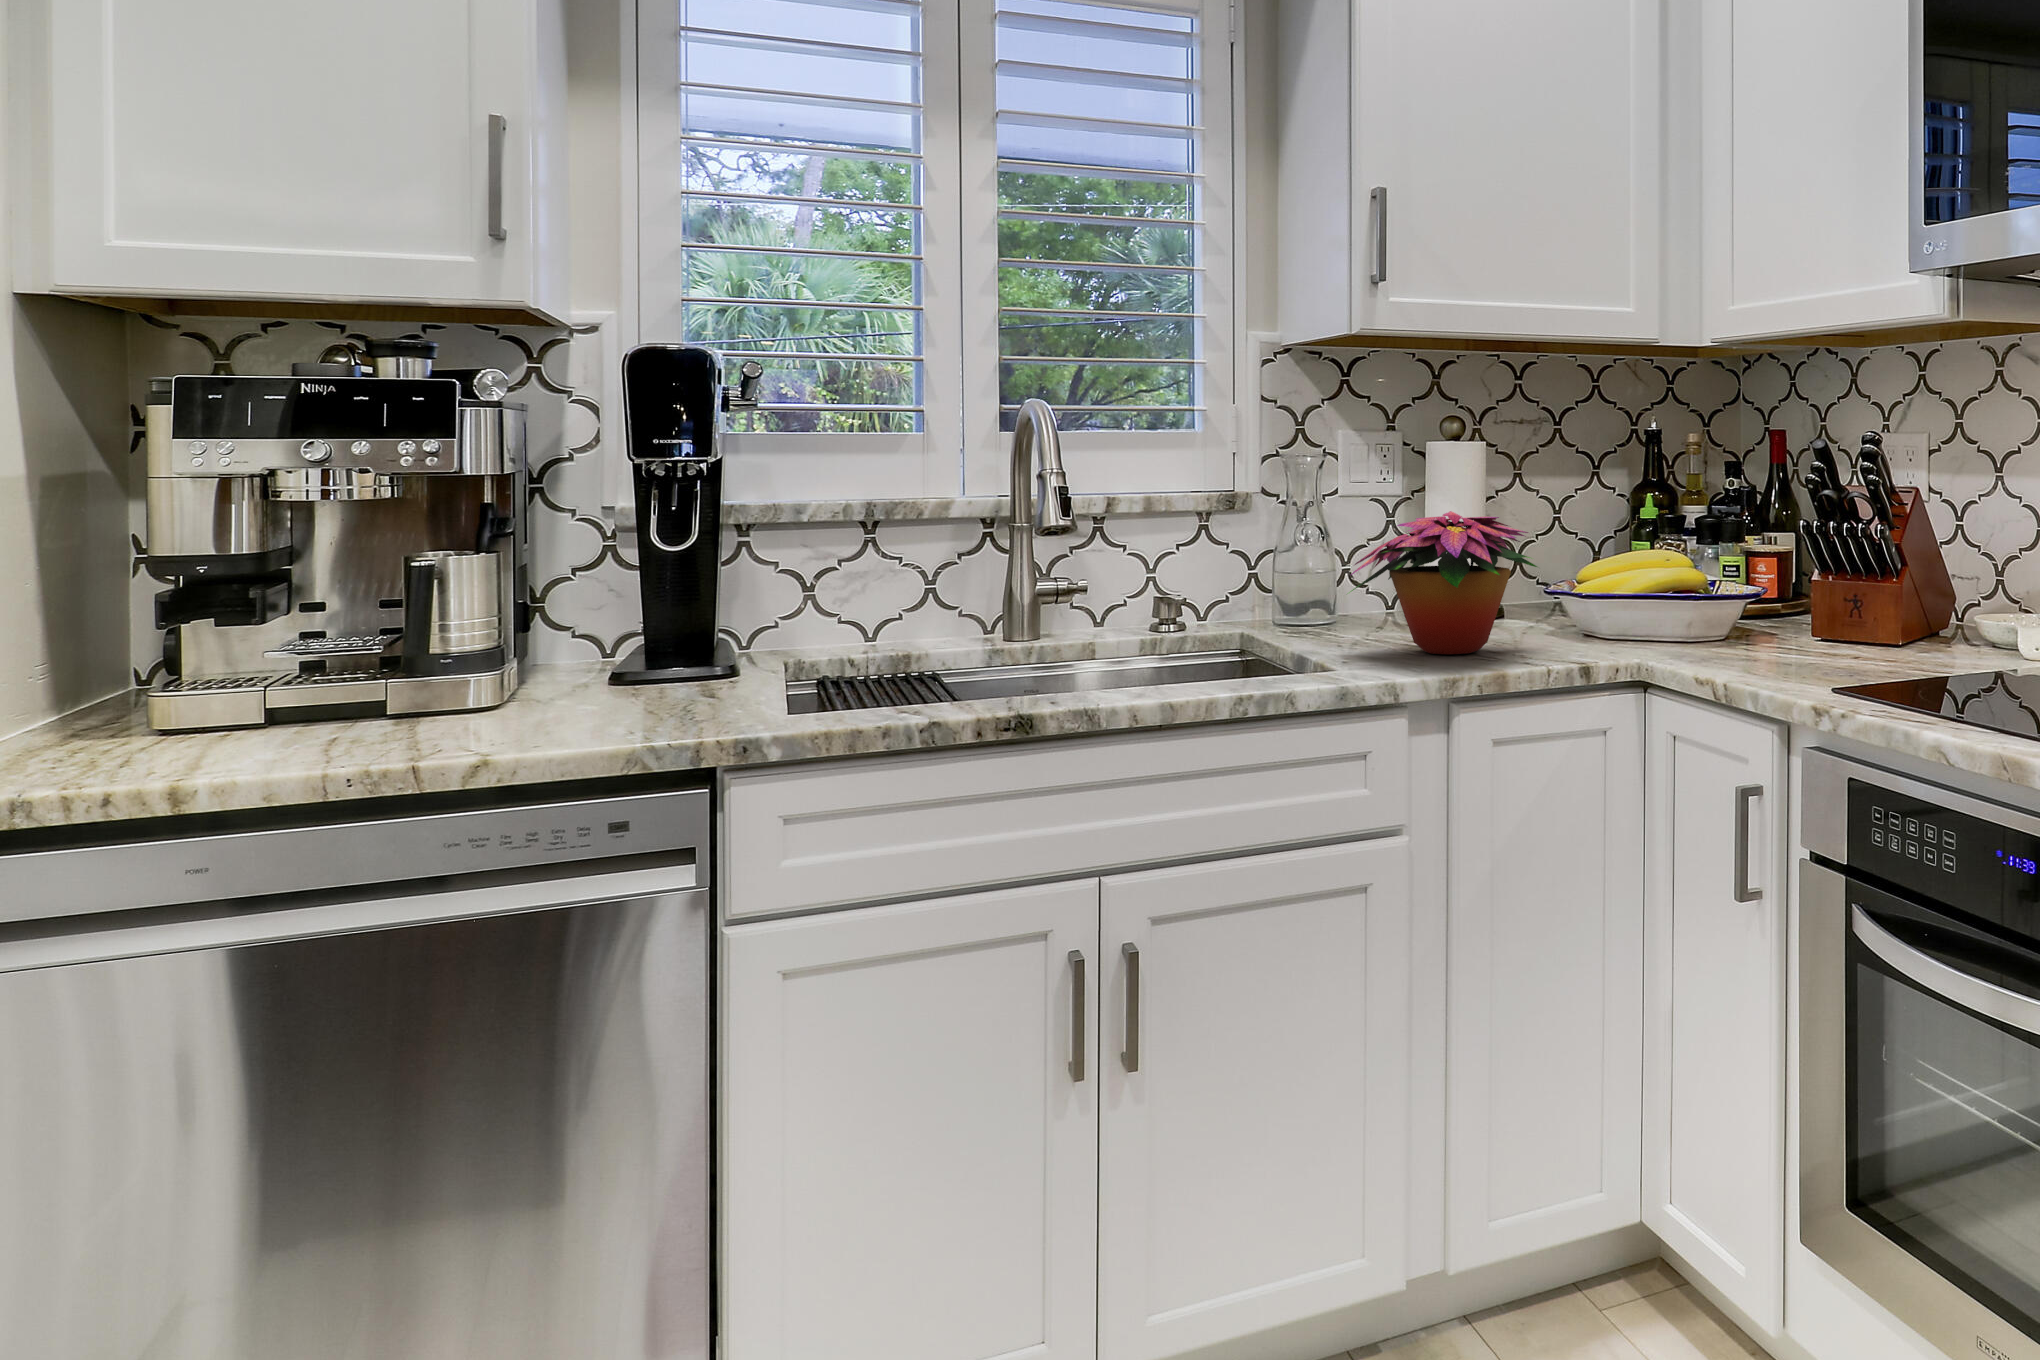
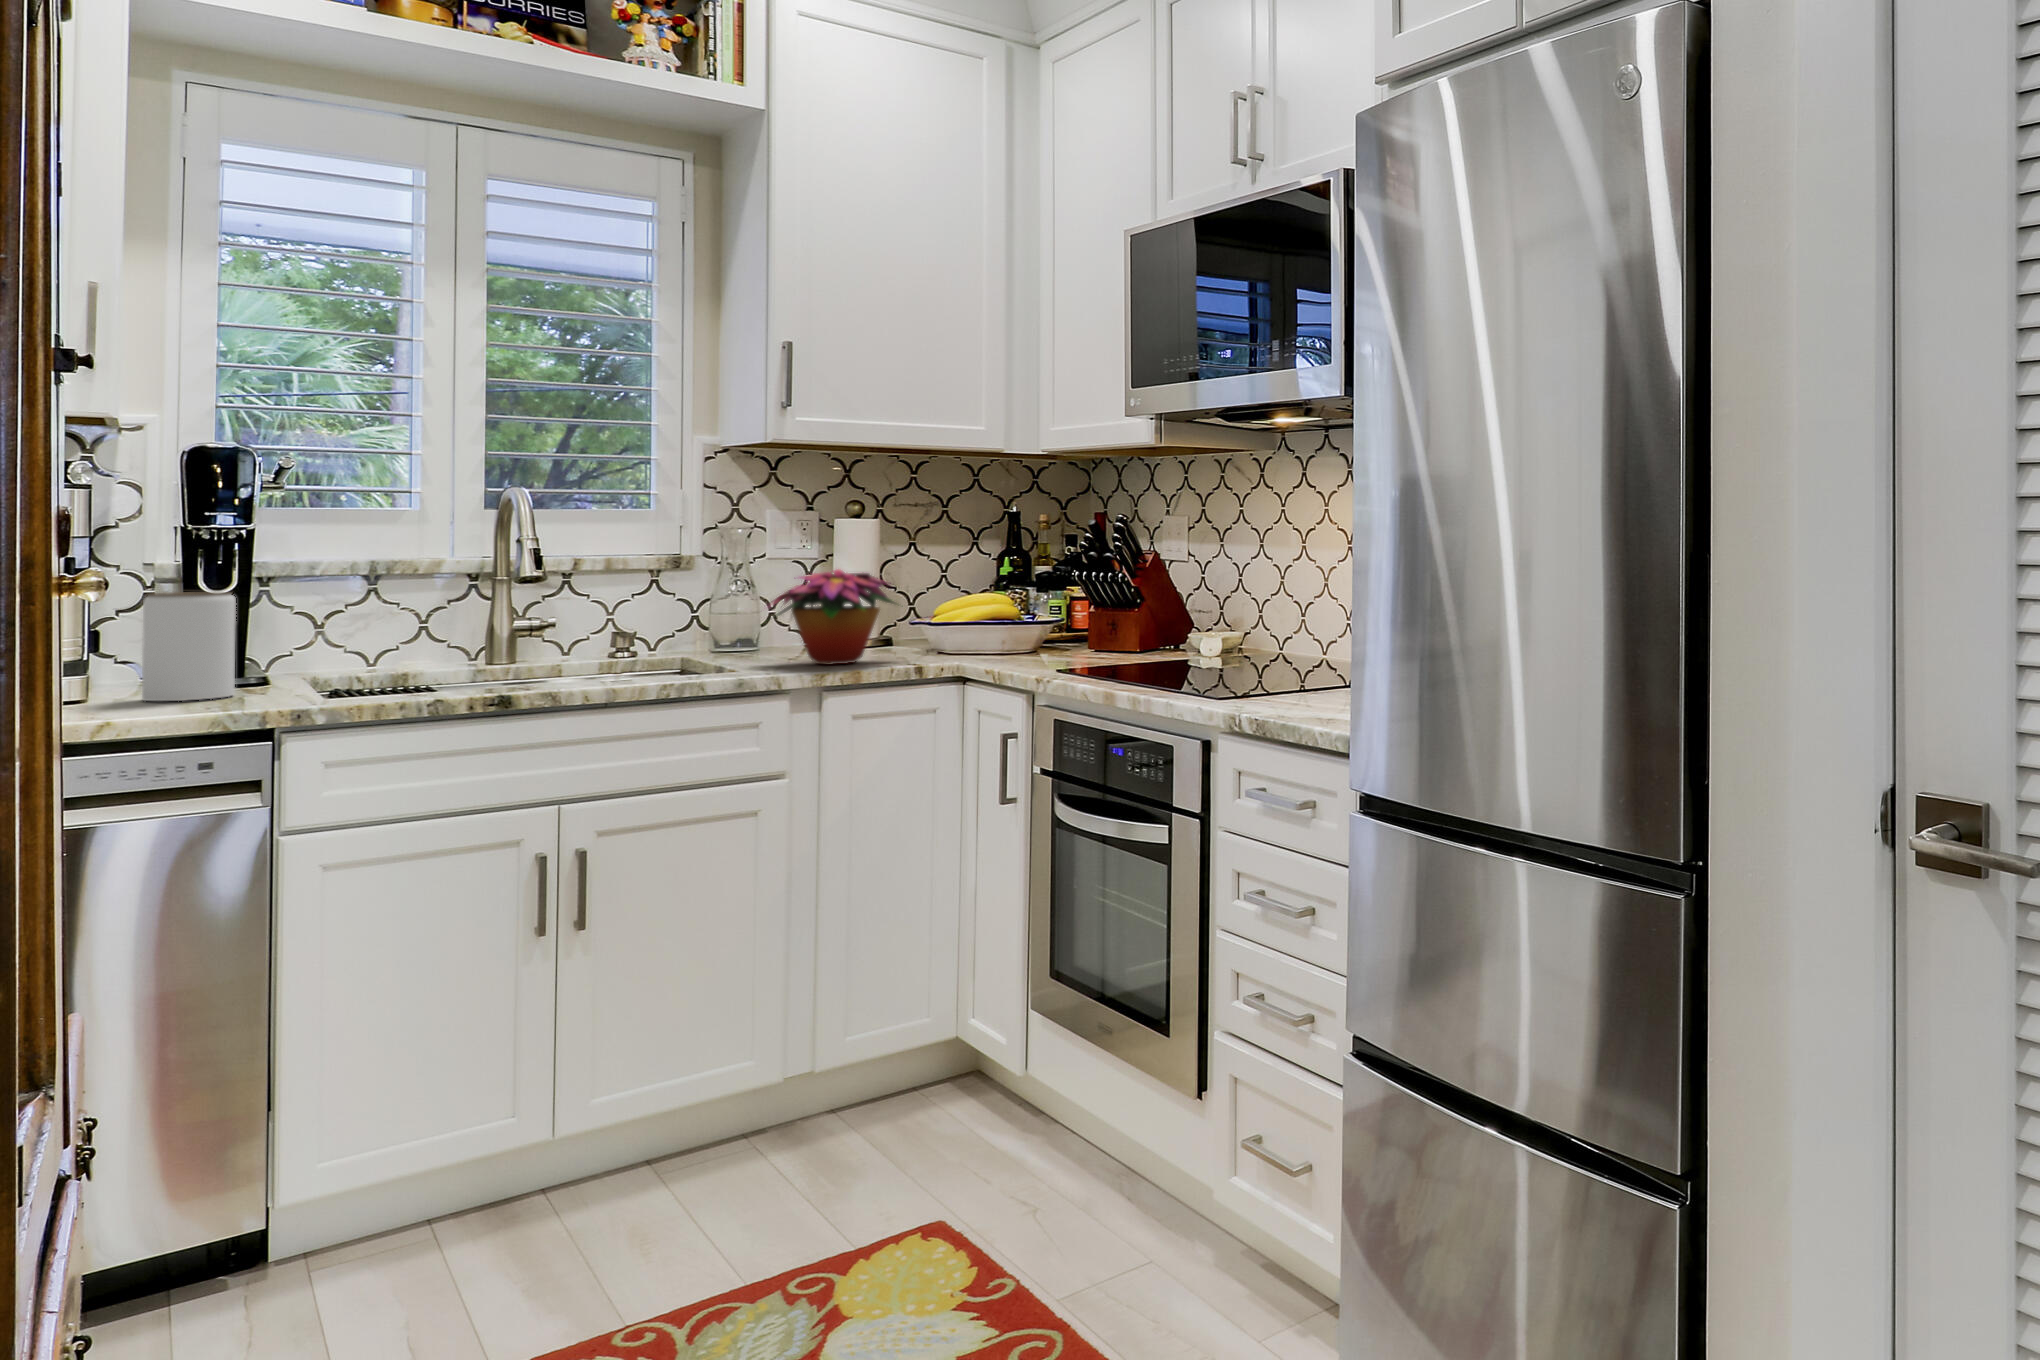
jar: none [572,548,690,710] -> present [142,592,236,701]

